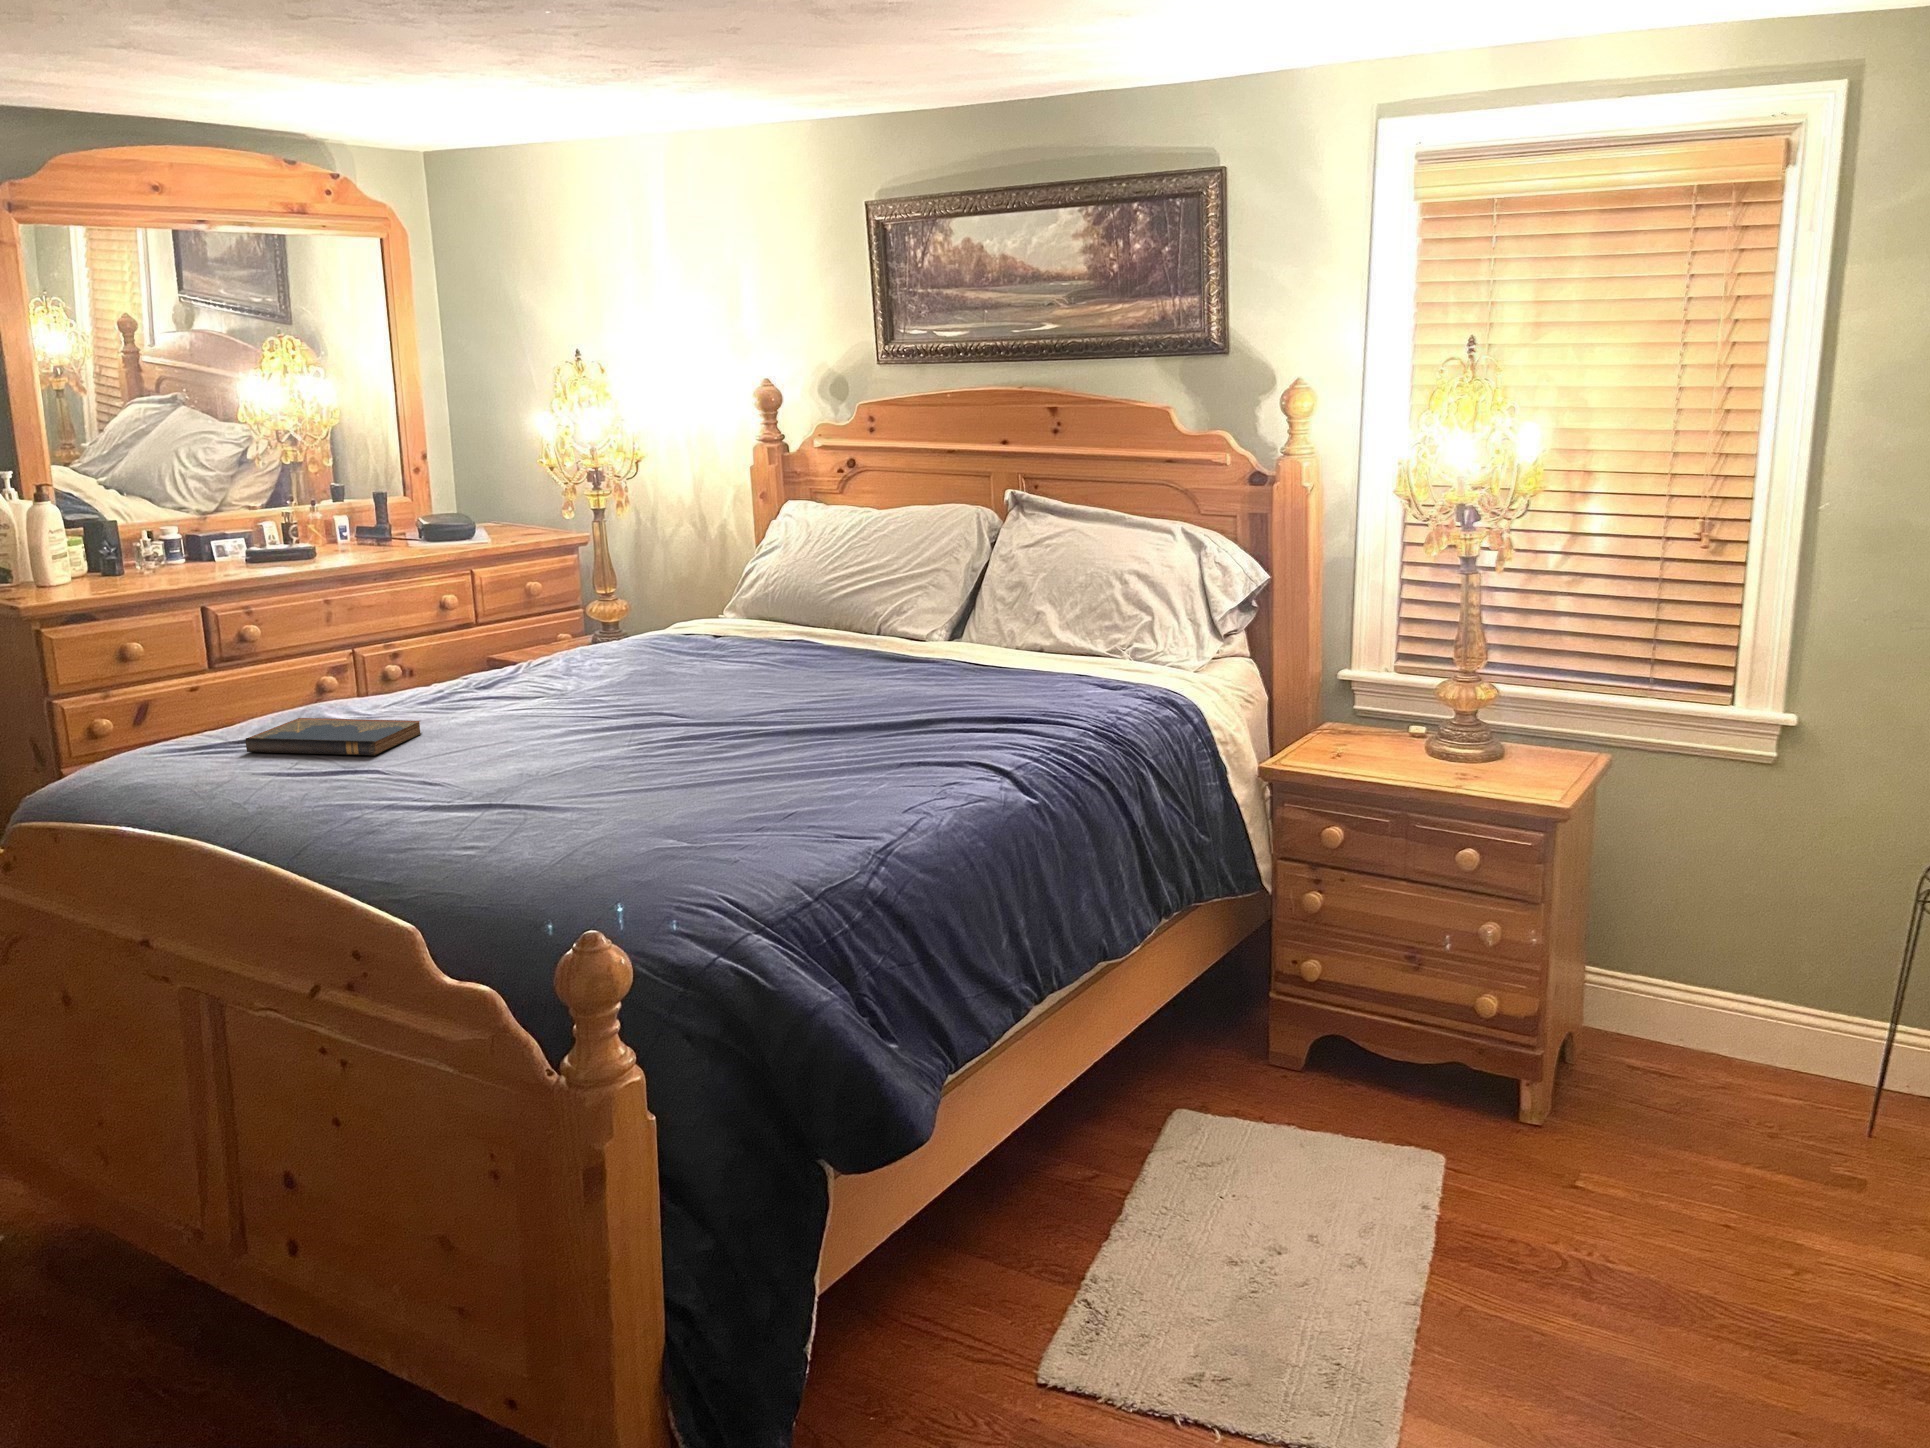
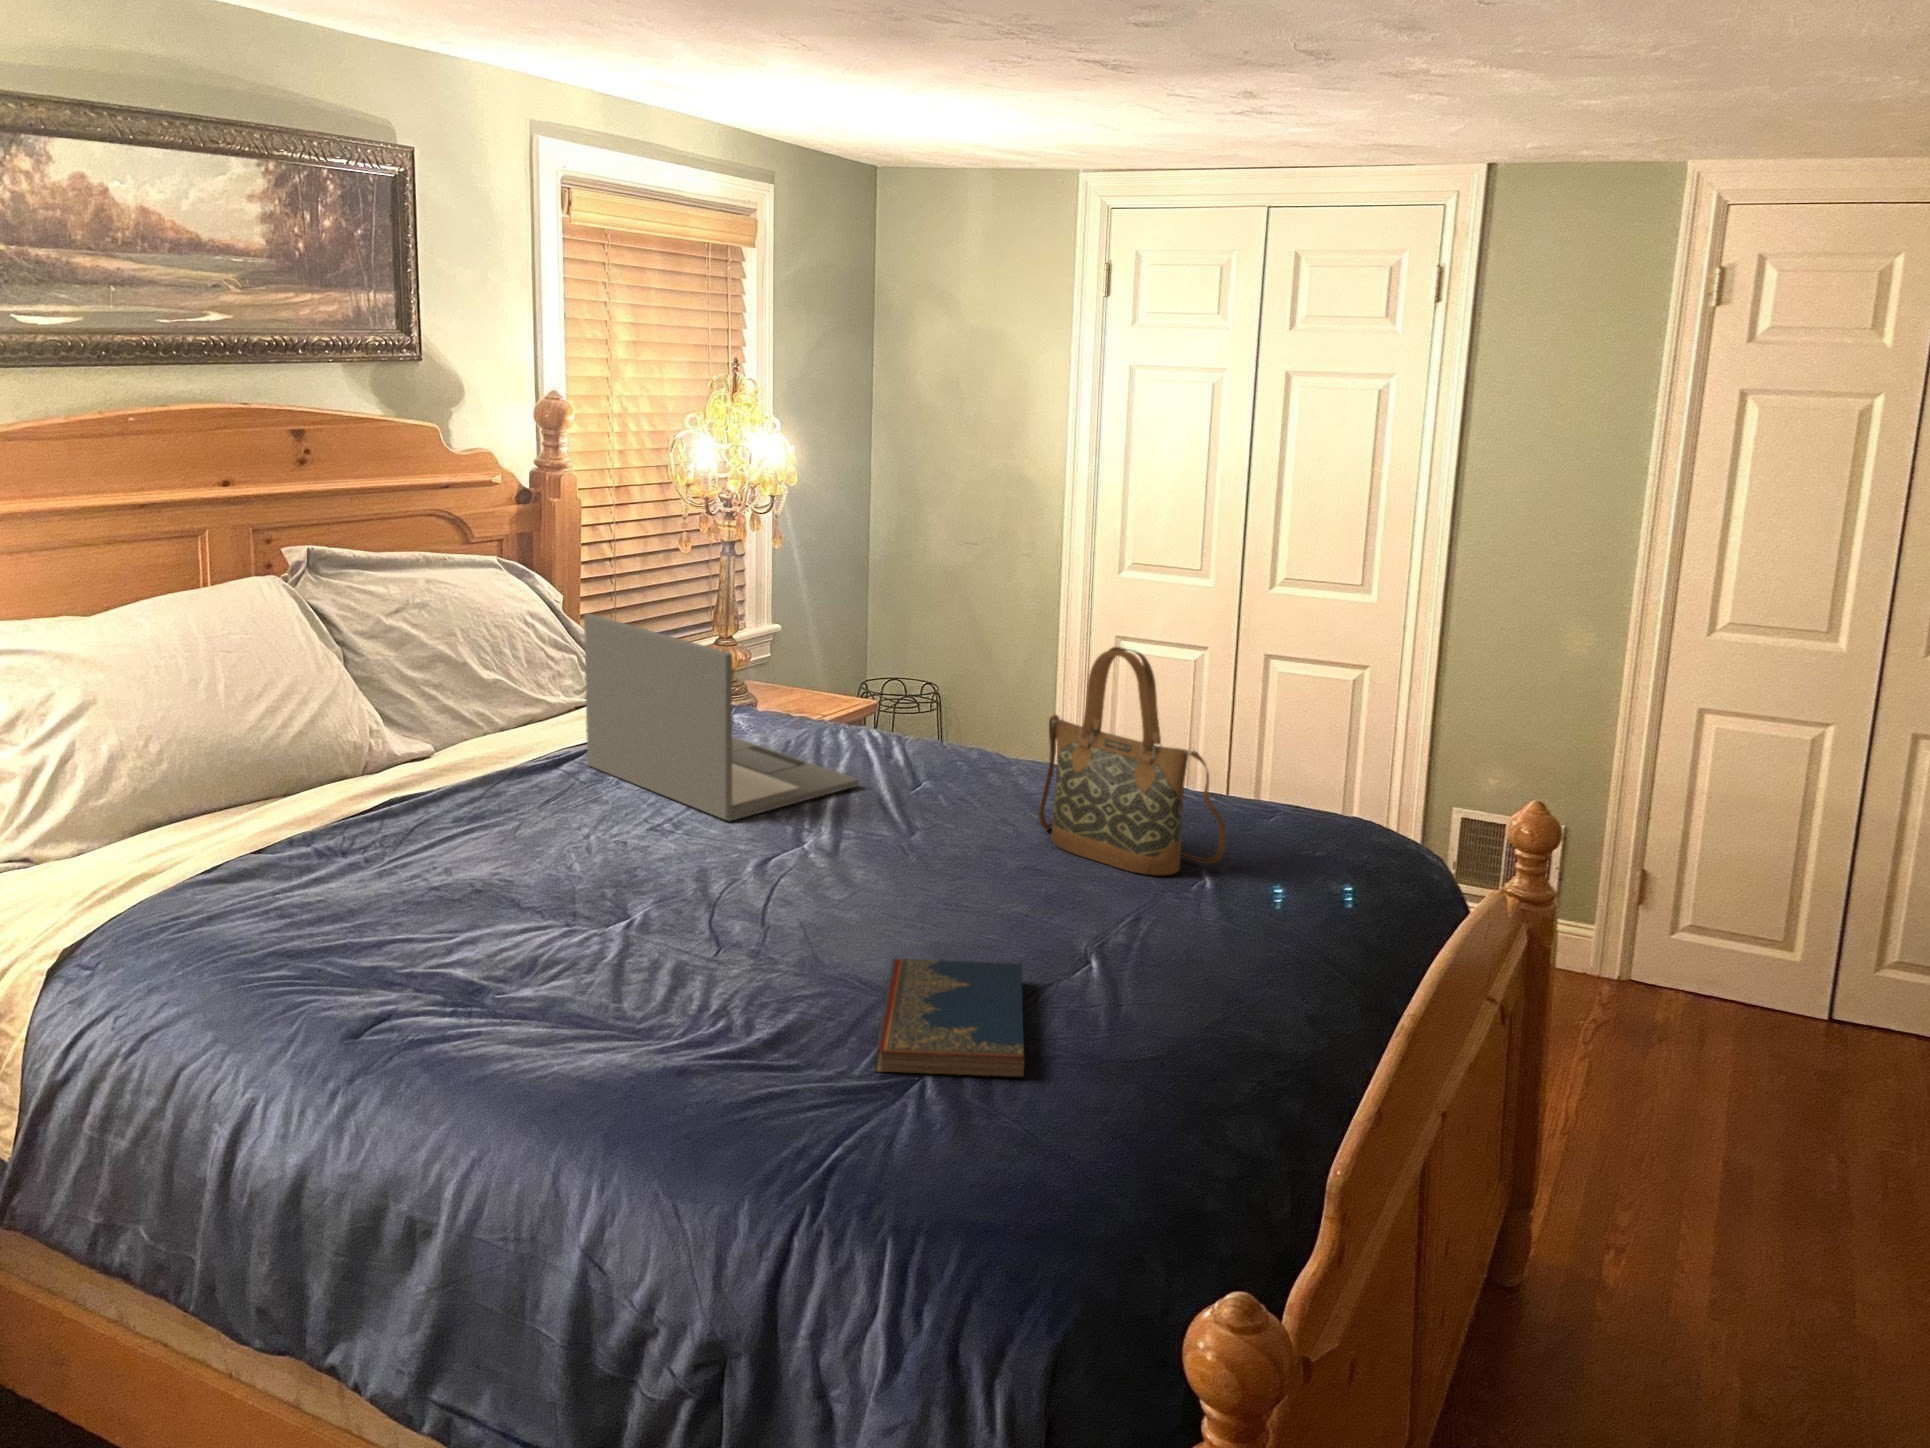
laptop: none [747,546,997,726] -> present [584,613,859,821]
handbag: none [501,581,732,814] -> present [1039,647,1226,875]

